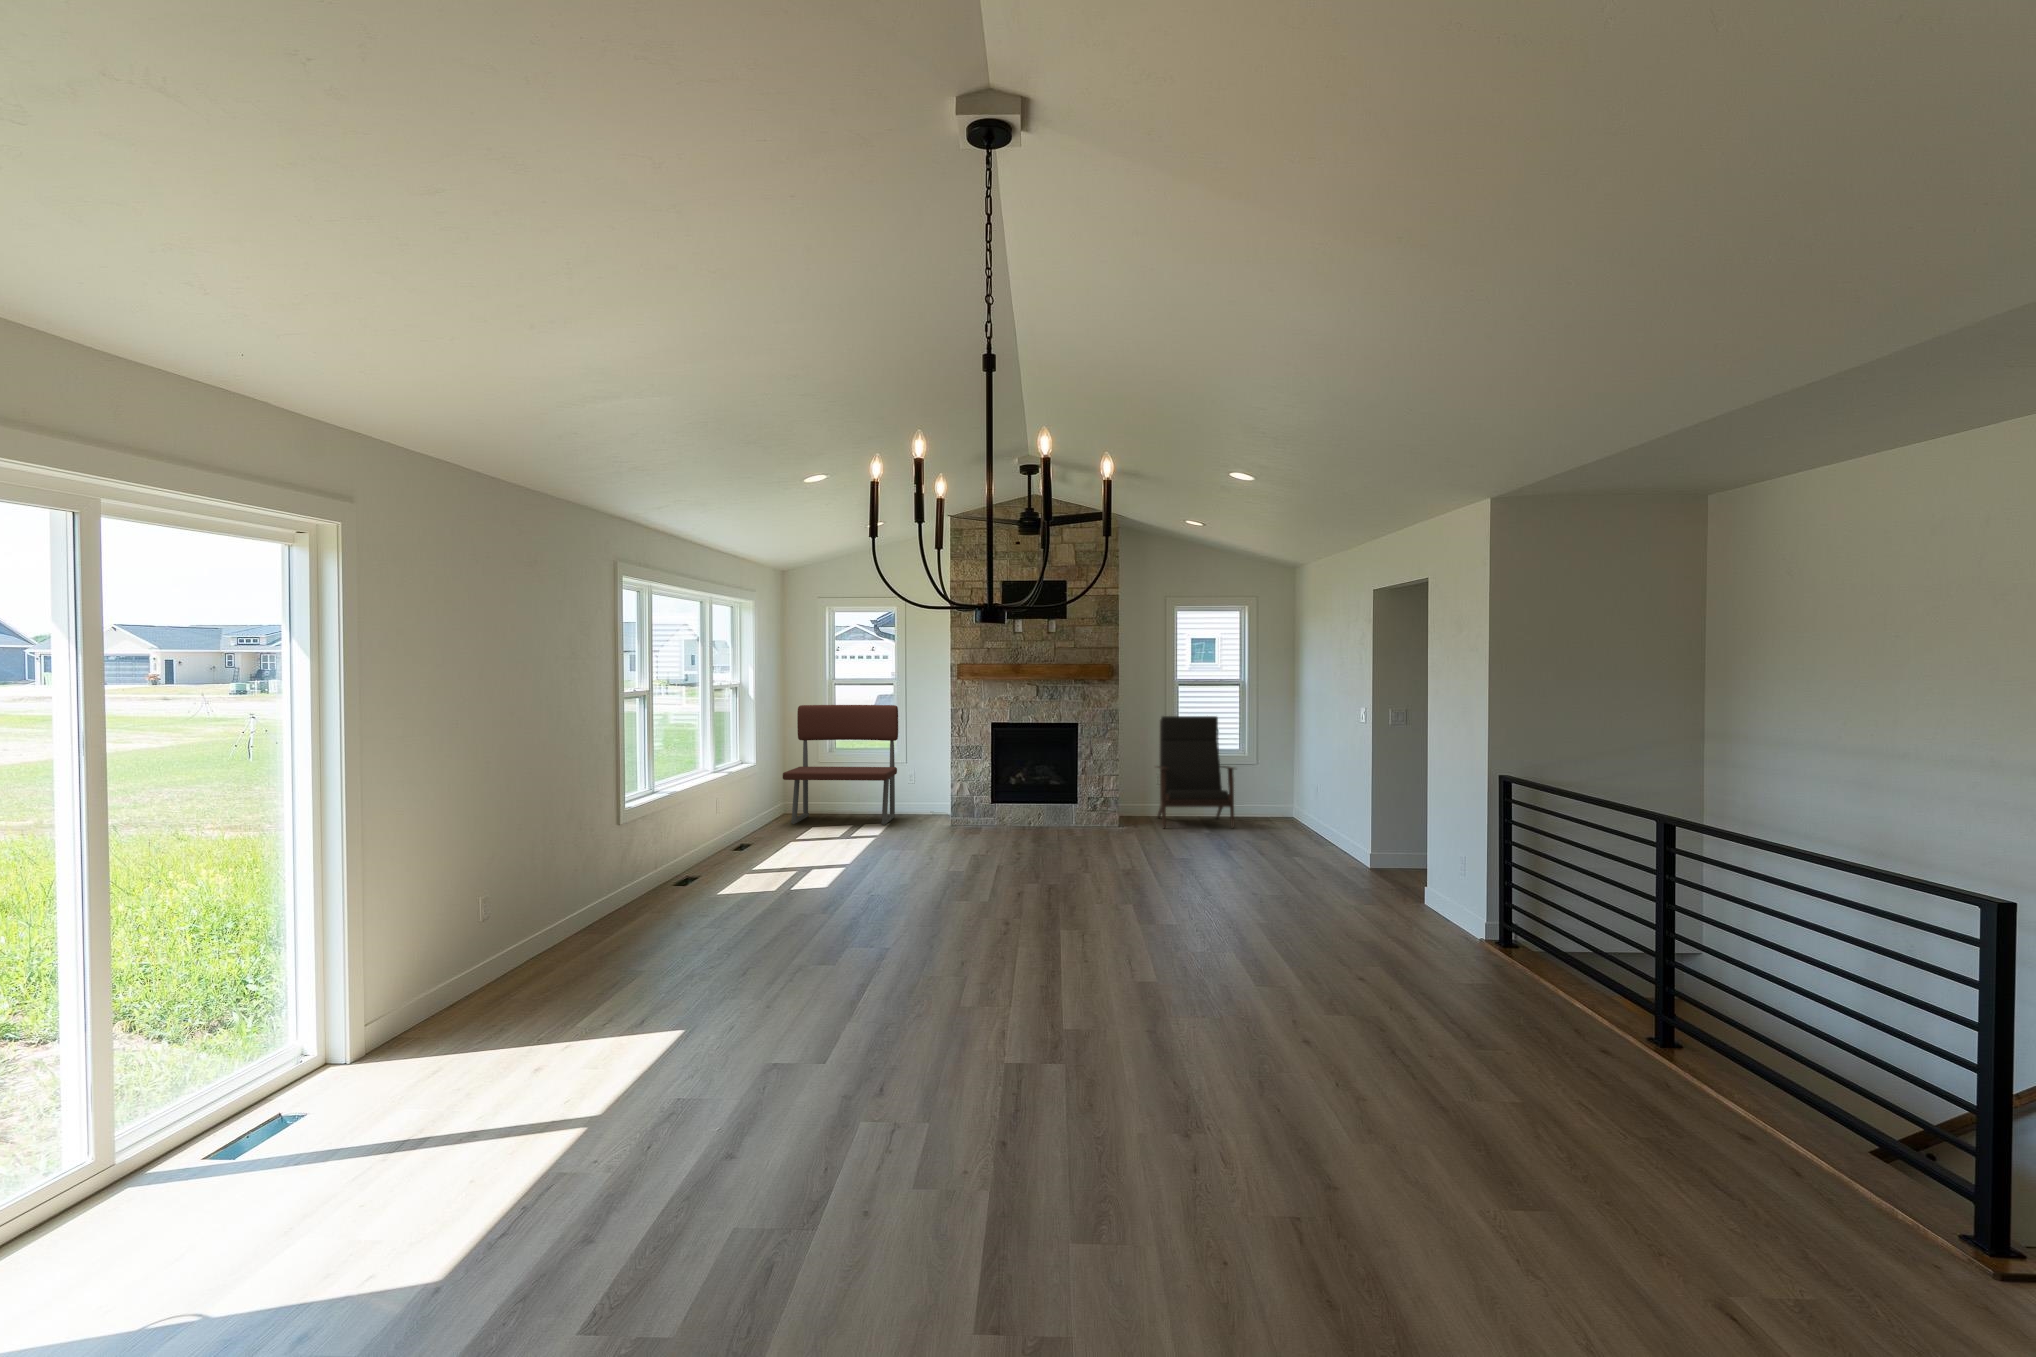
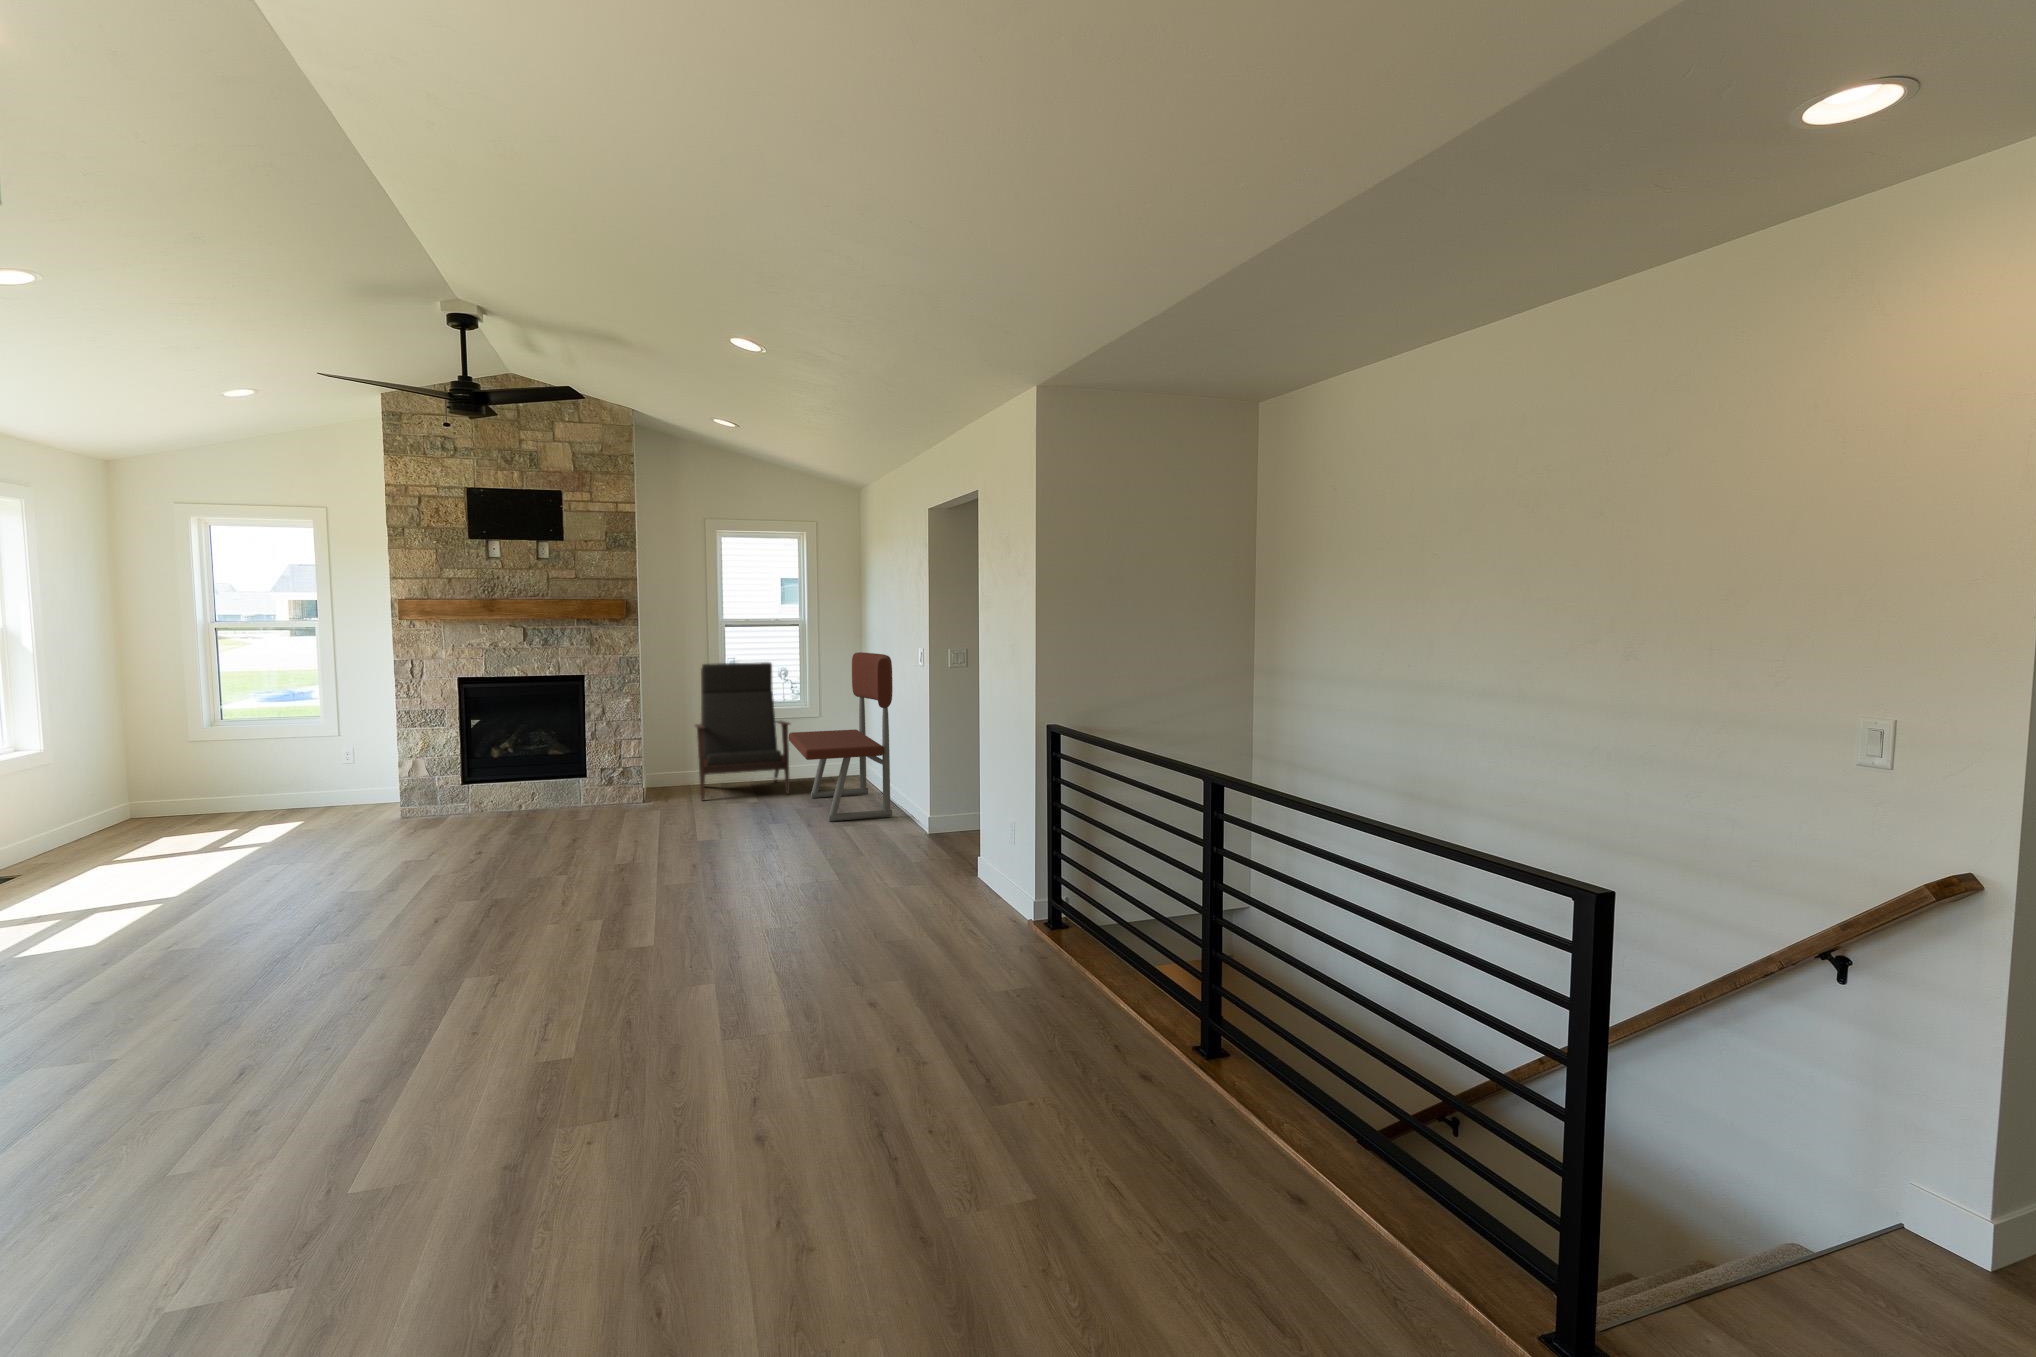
bench: present [783,705,898,825] -> present [789,652,893,821]

